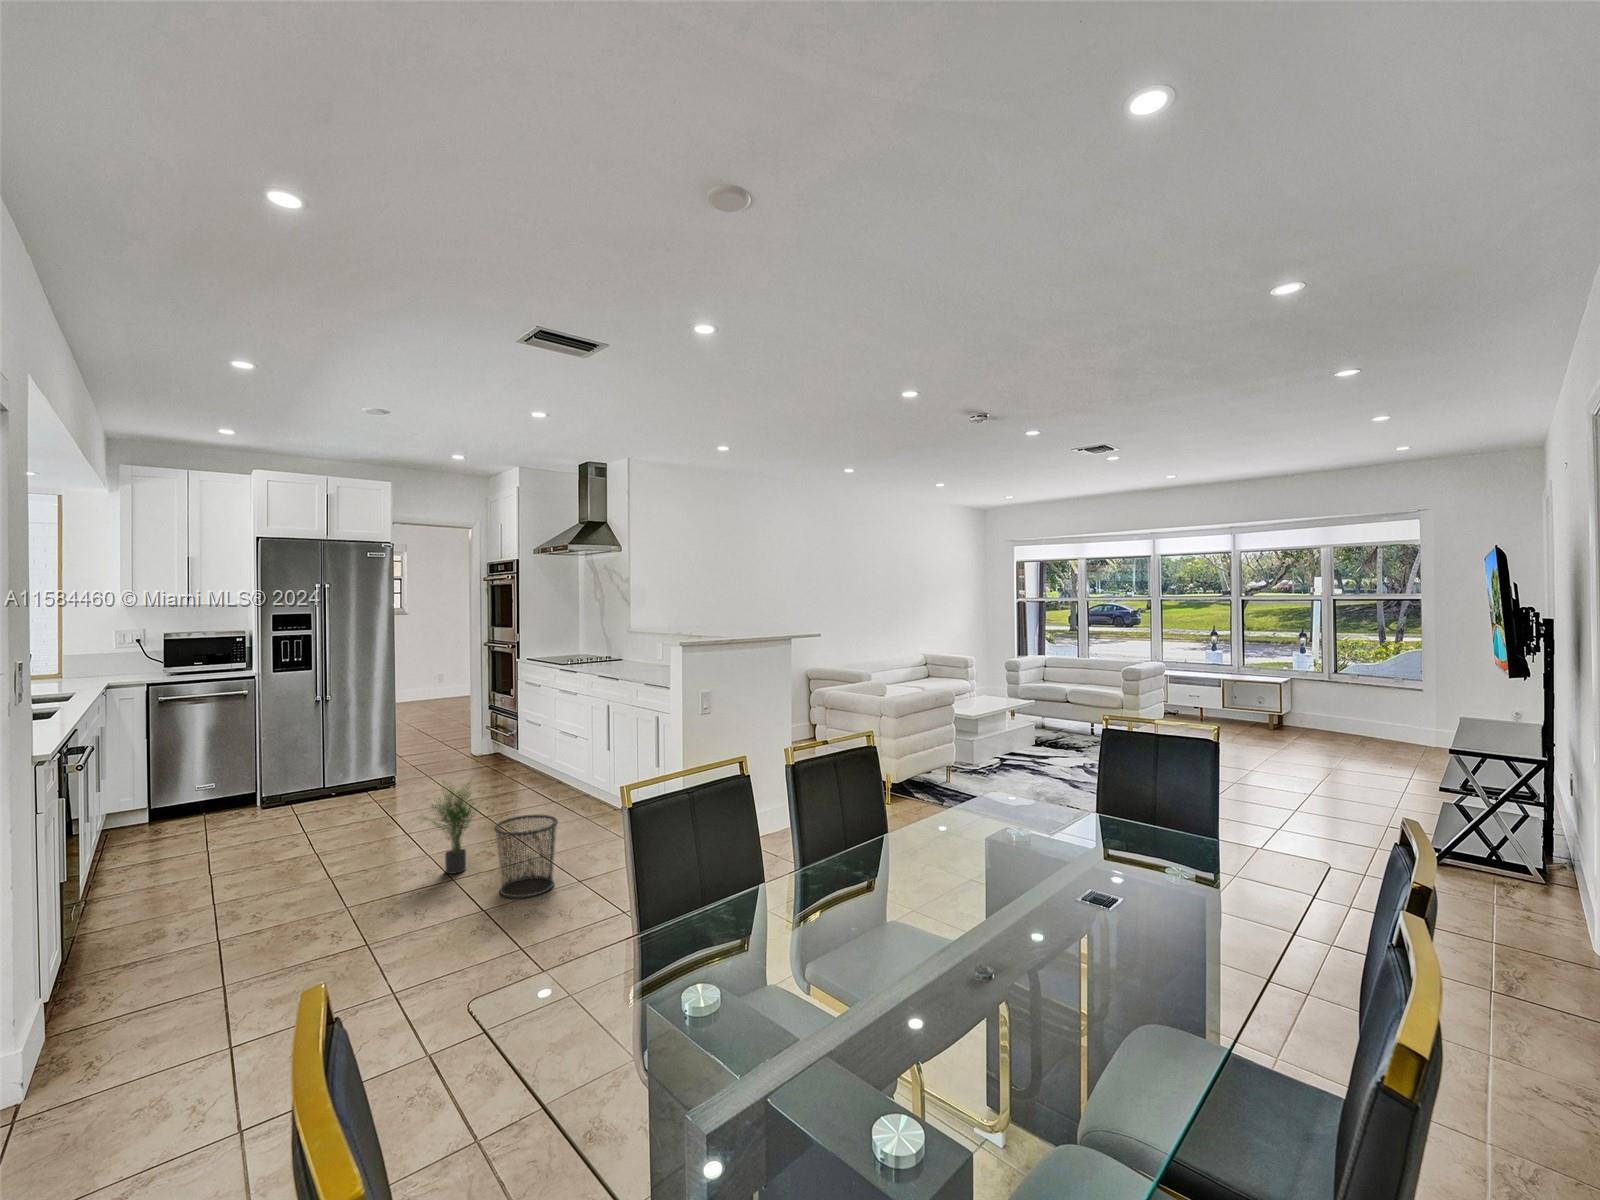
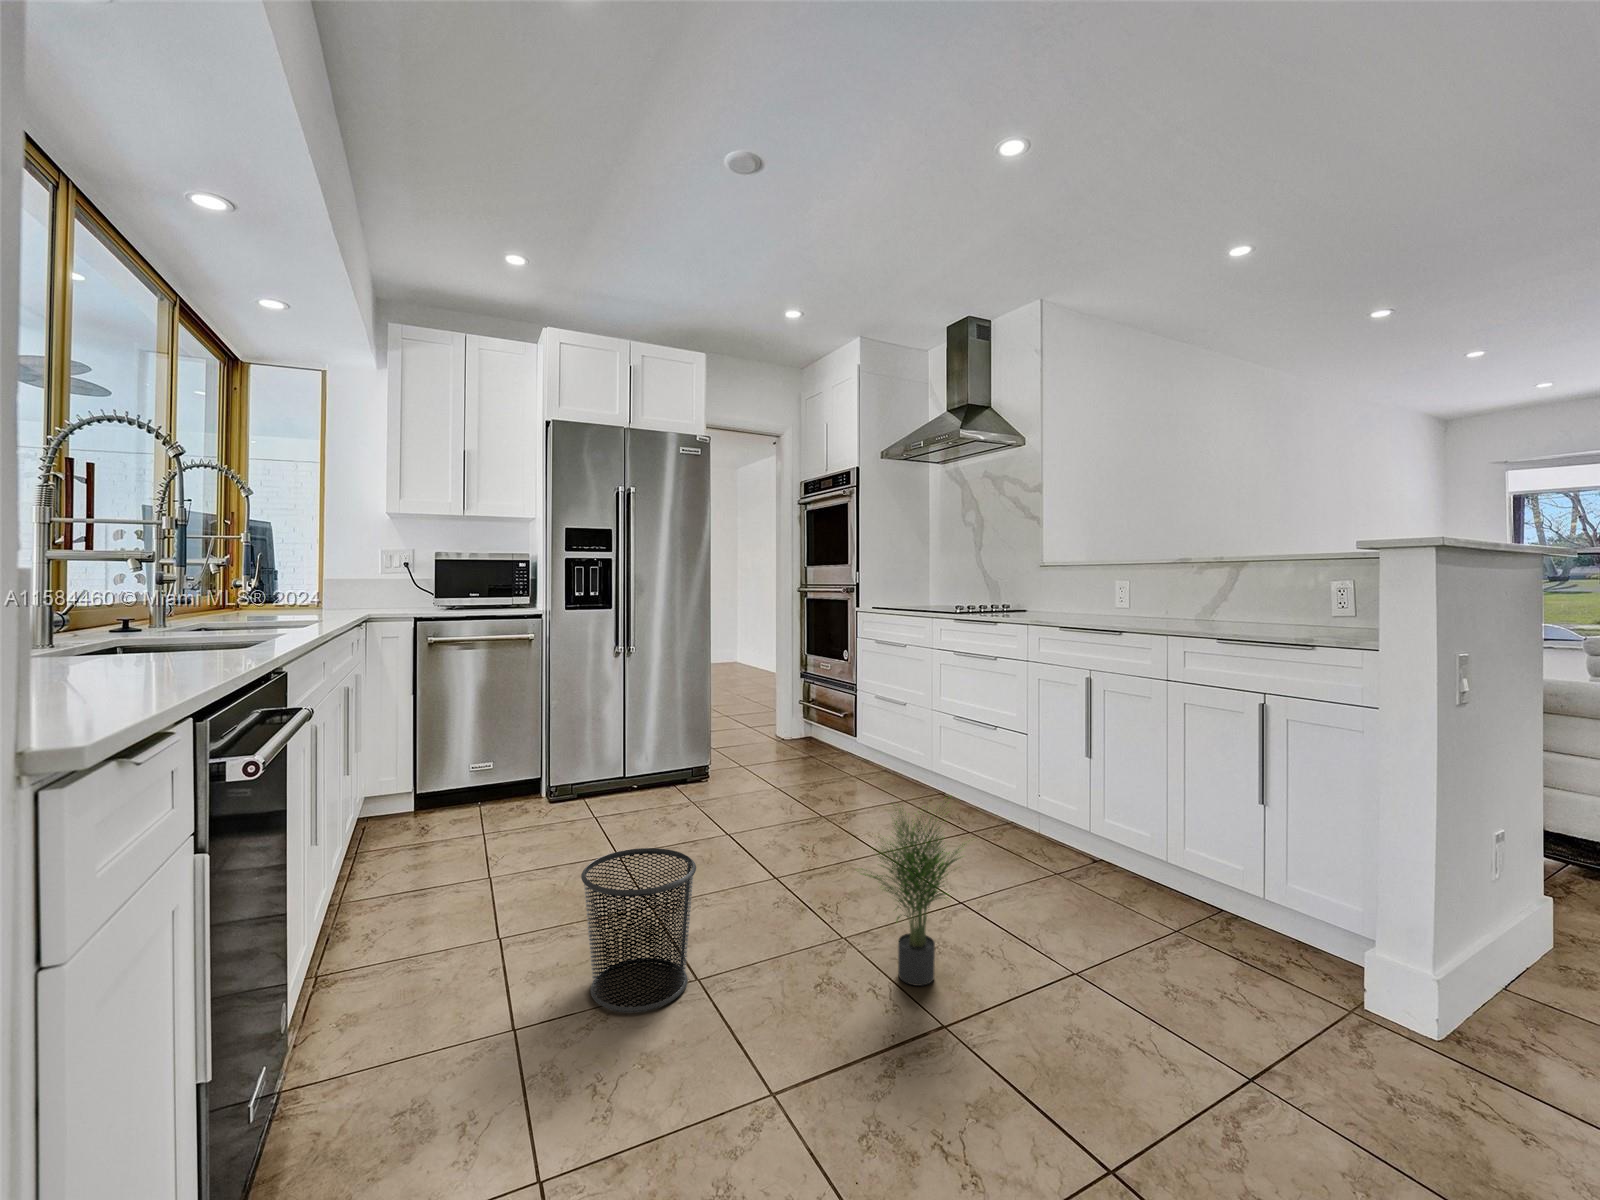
waste bin: present [494,815,558,898] -> present [581,848,696,1012]

